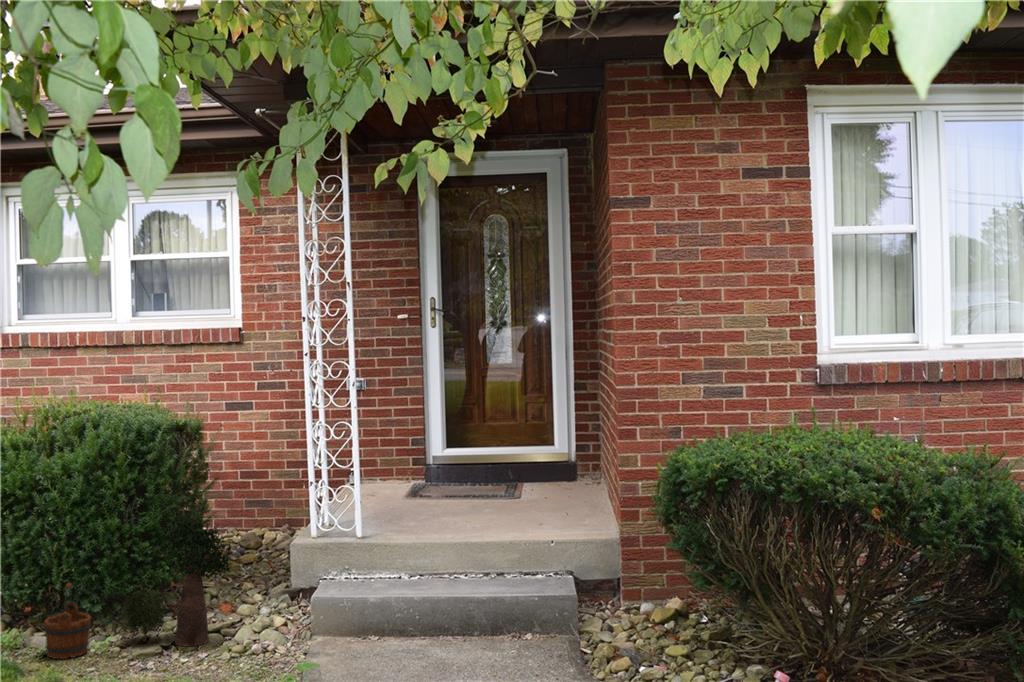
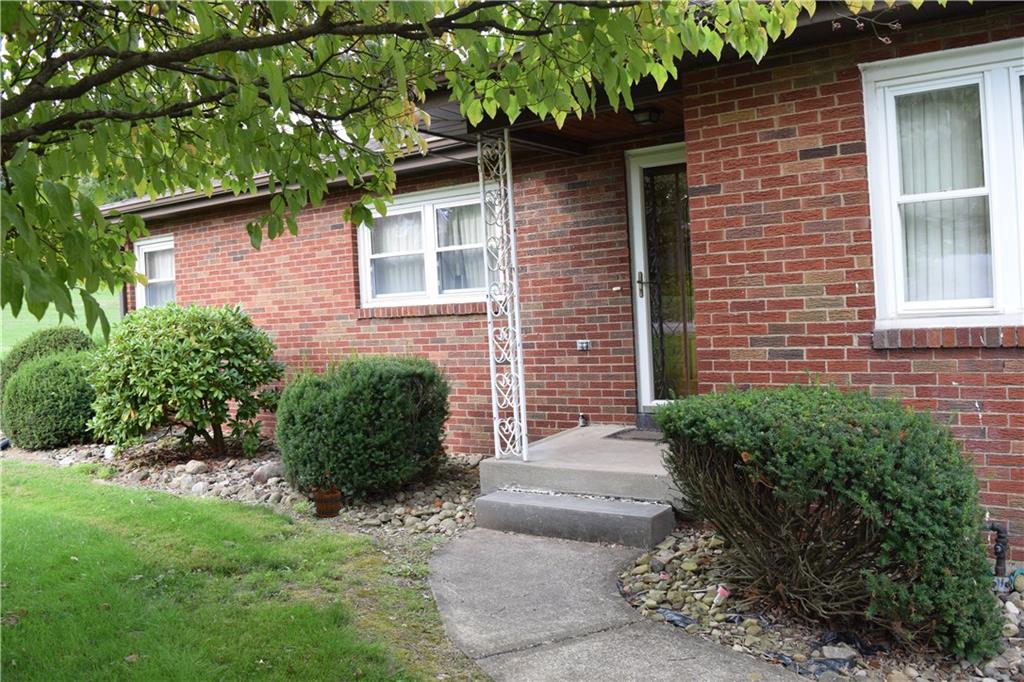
potted plant: present [120,517,233,647] -> none [357,435,423,520]

